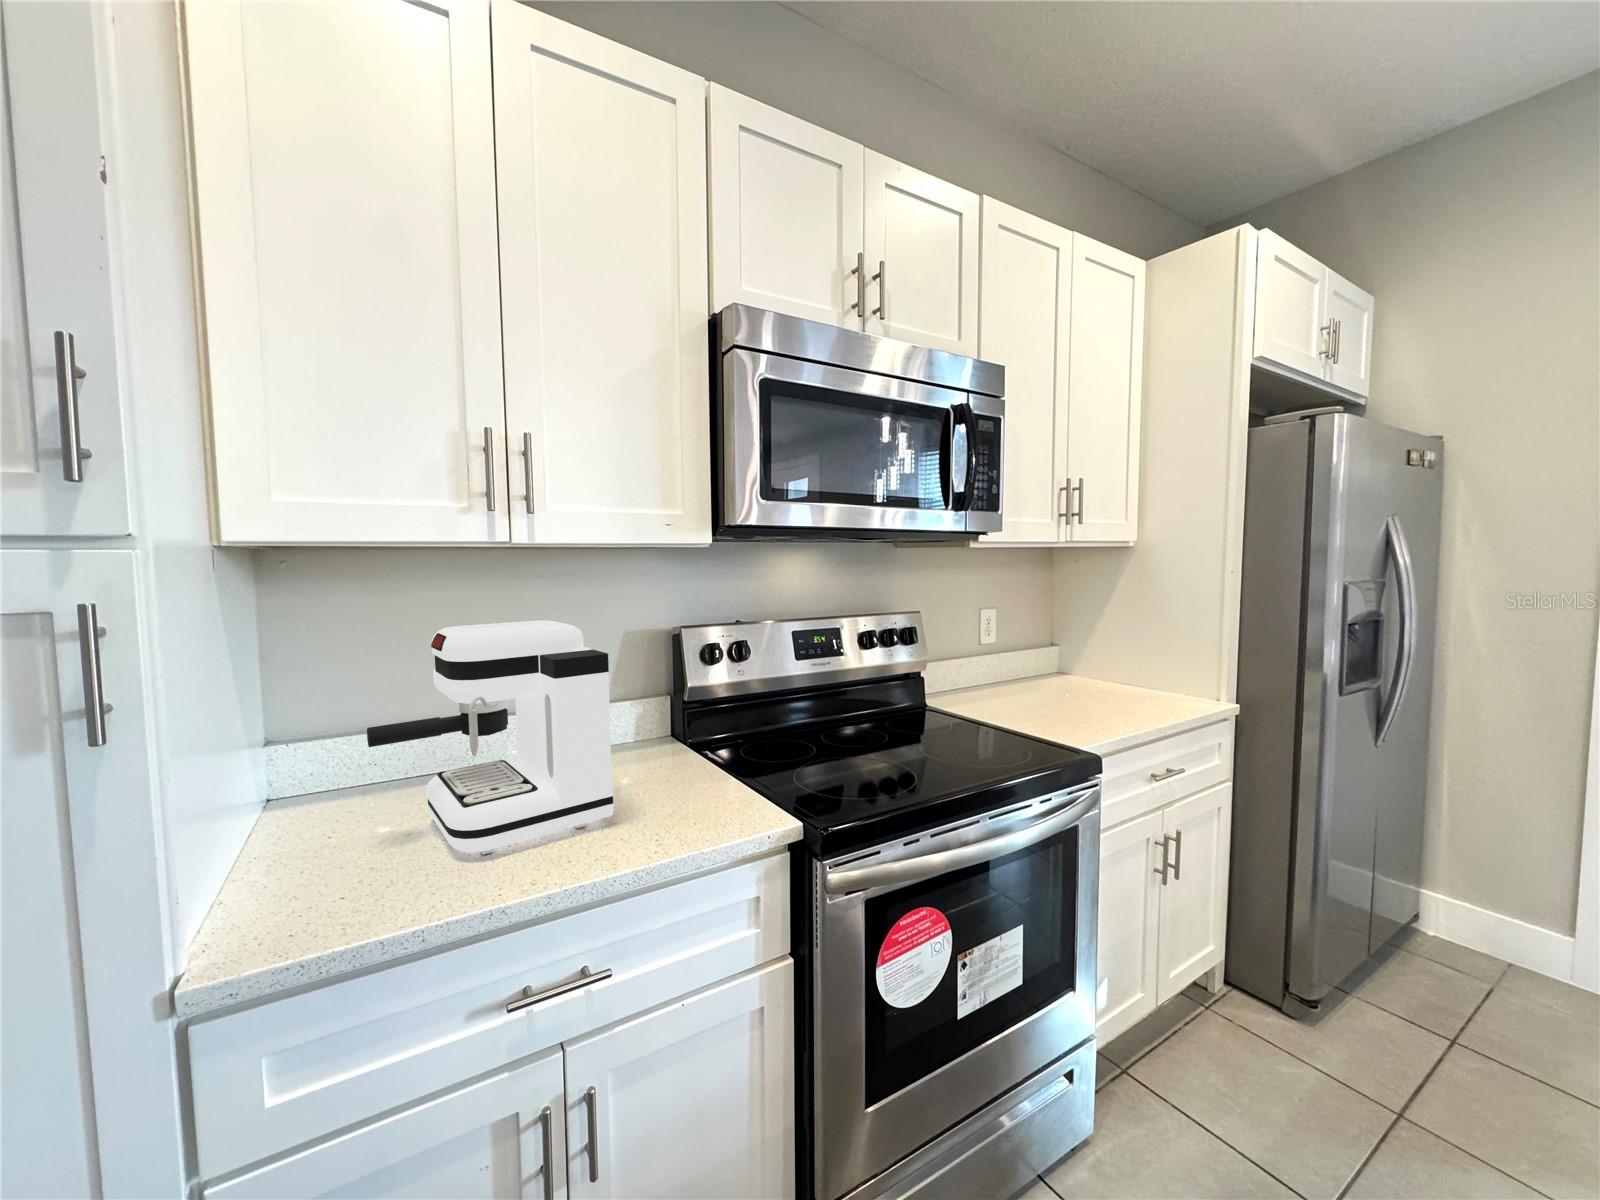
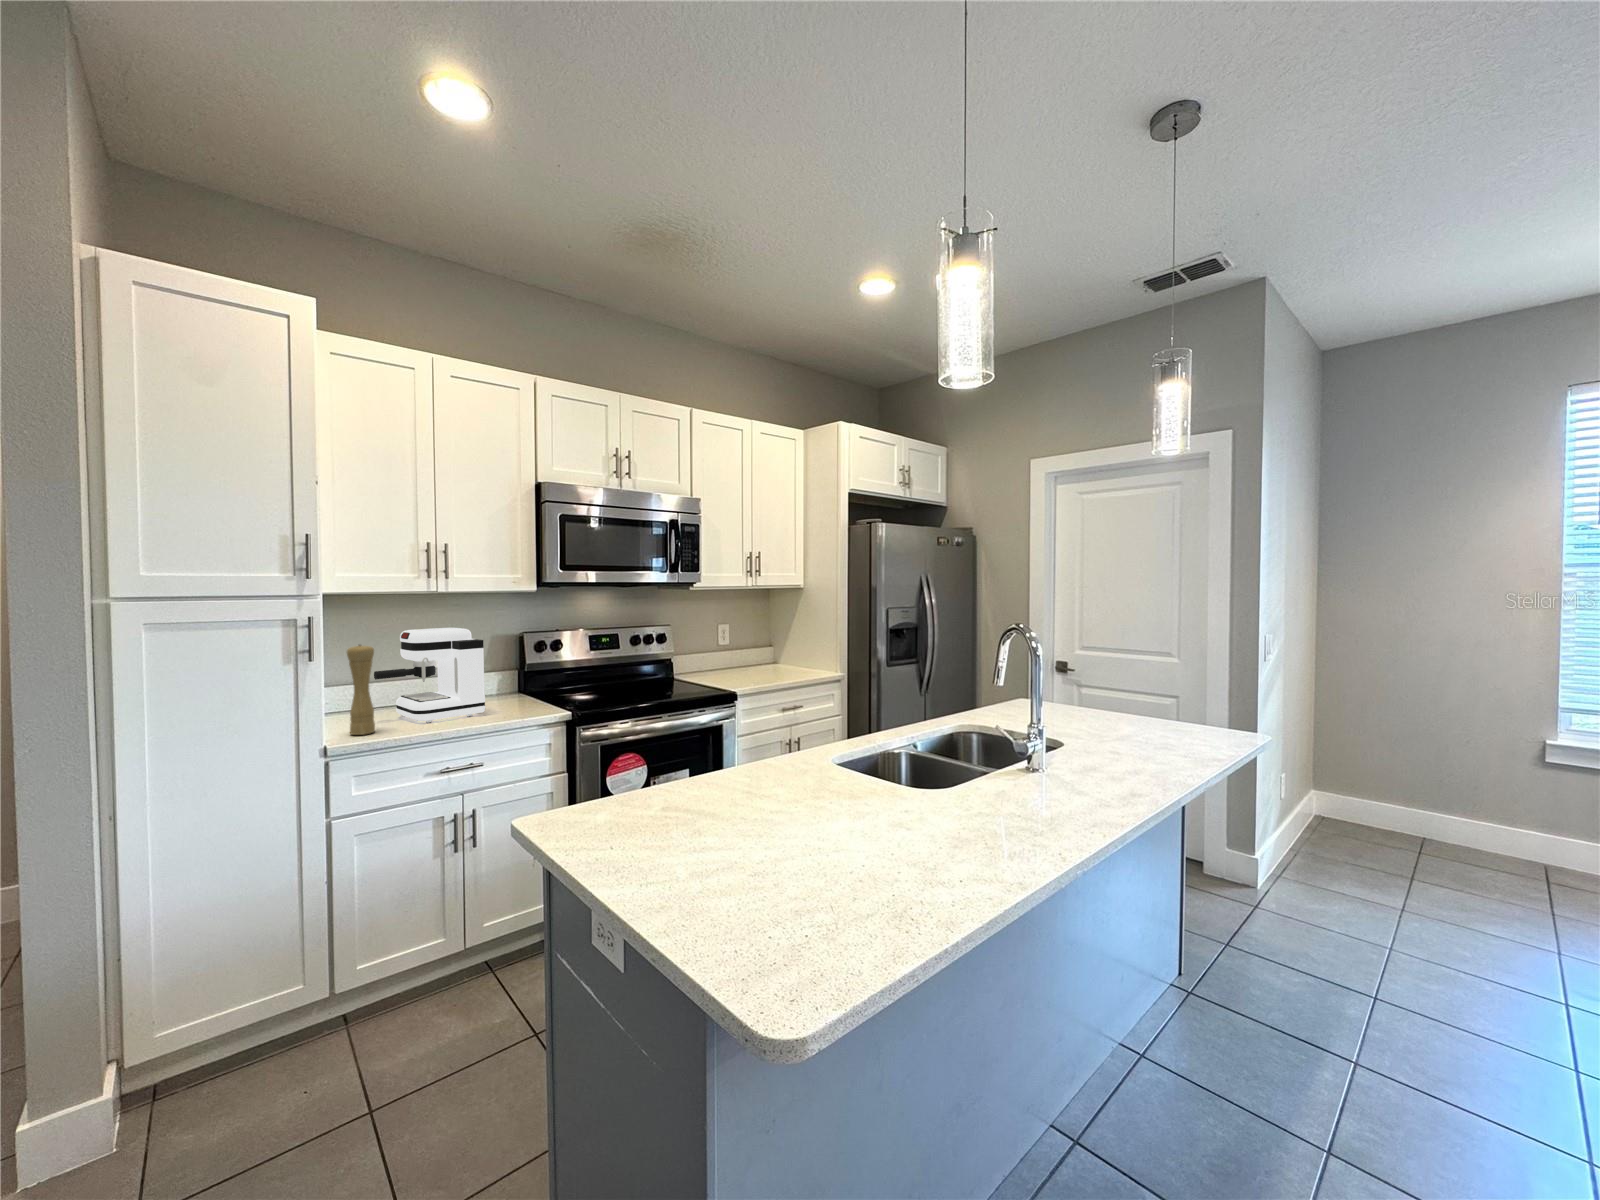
pepper mill: none [256,676,344,923] -> present [347,645,375,735]

